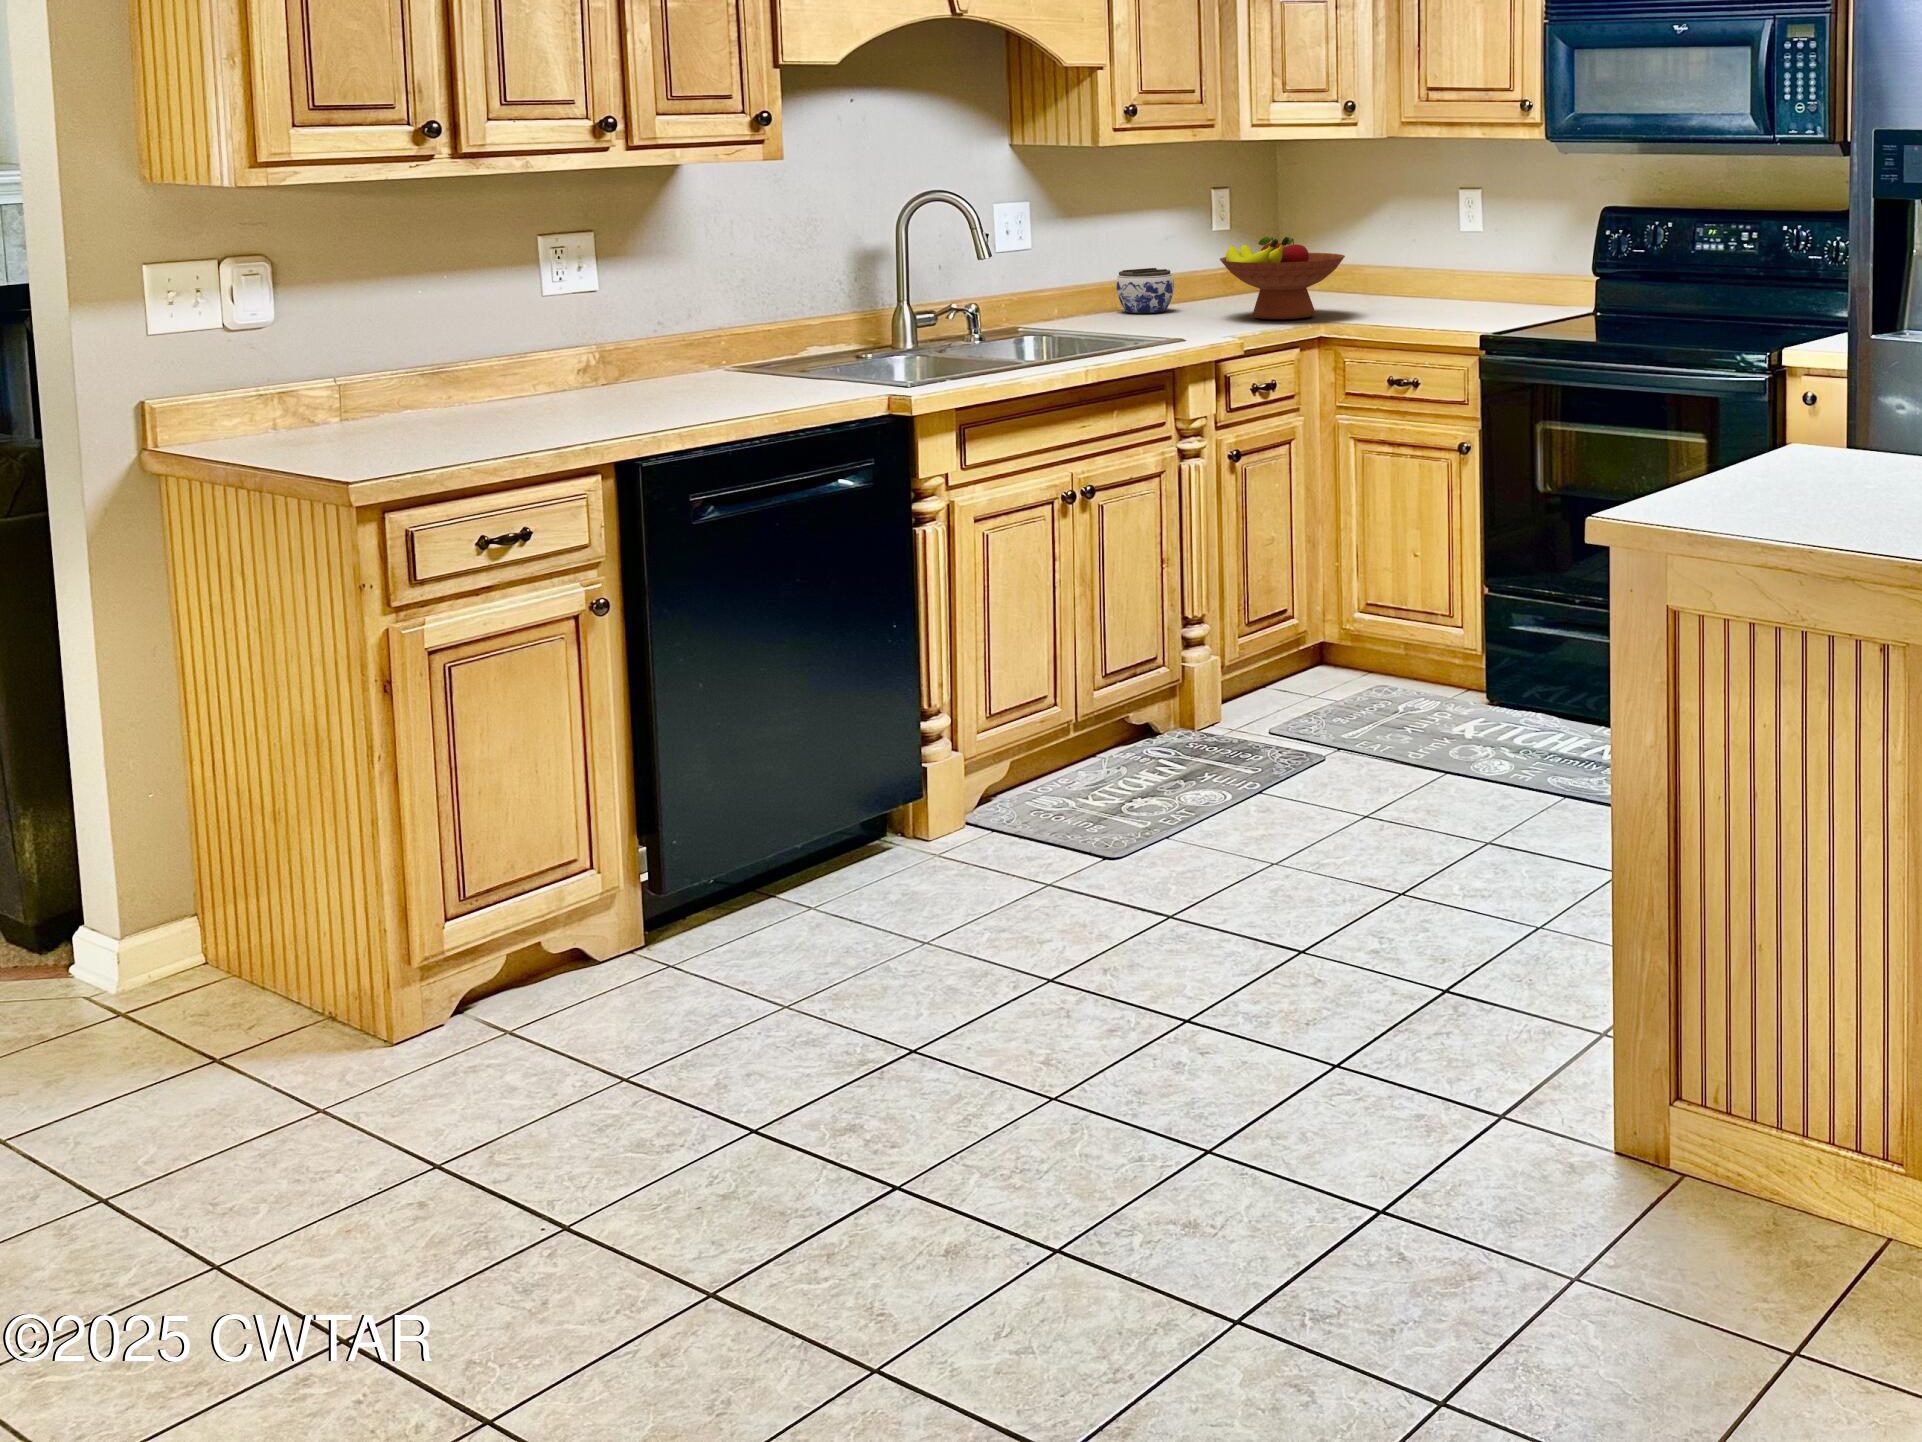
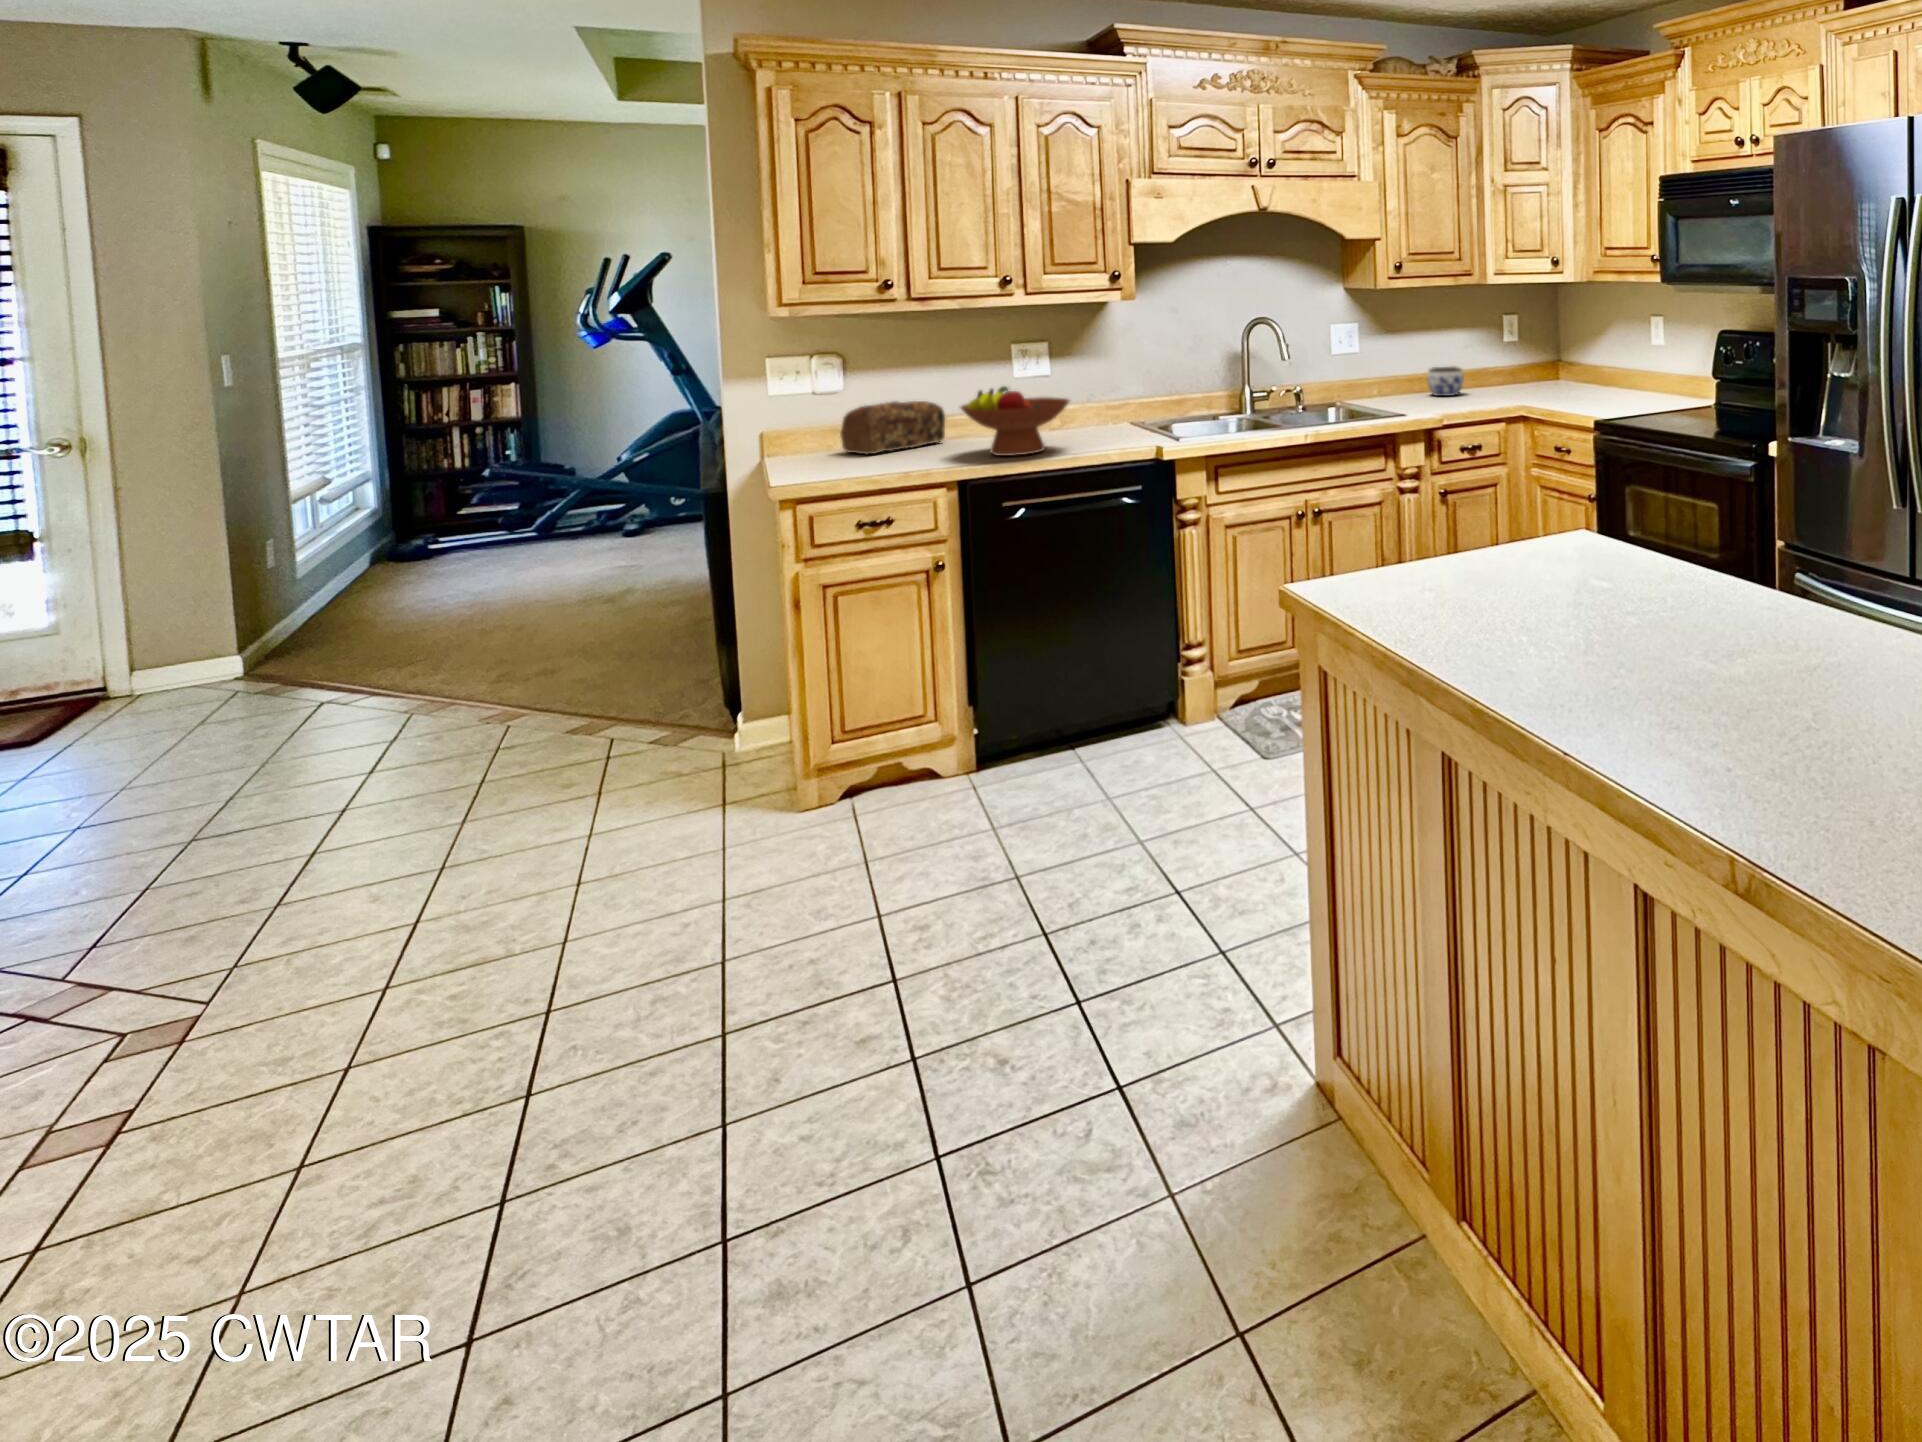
fruit bowl: present [1220,237,1345,319] -> present [961,386,1069,456]
bread loaf: none [293,339,457,432] -> present [840,401,945,454]

